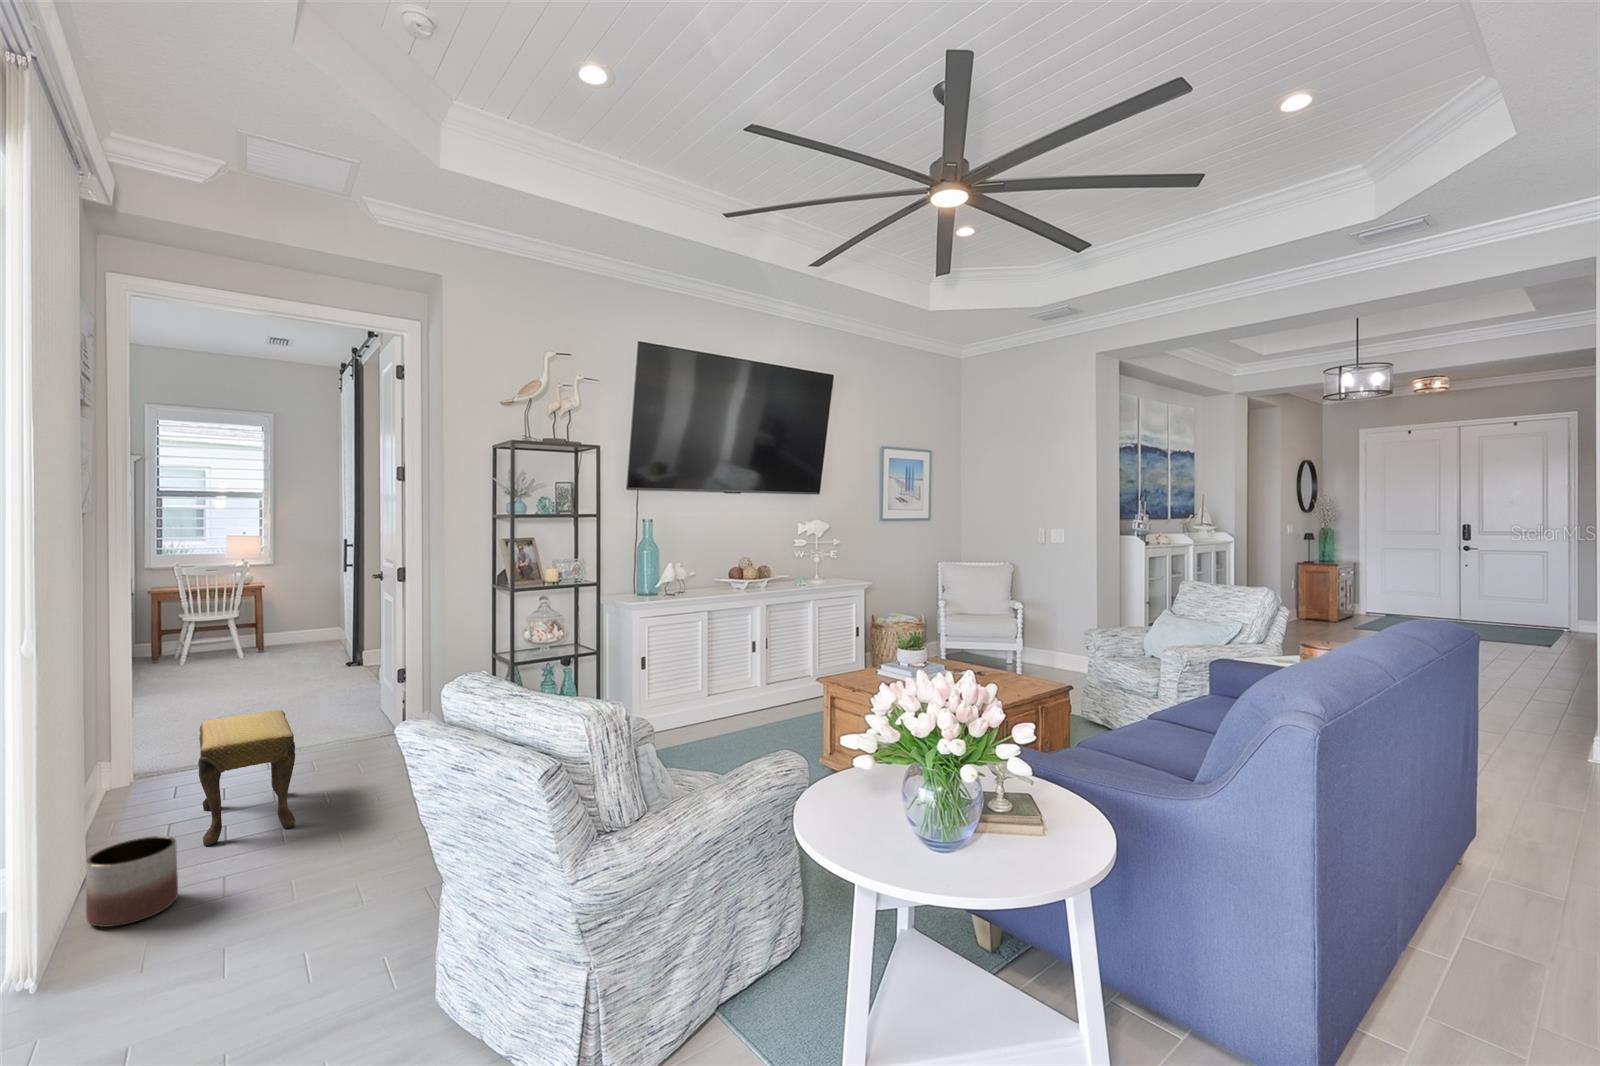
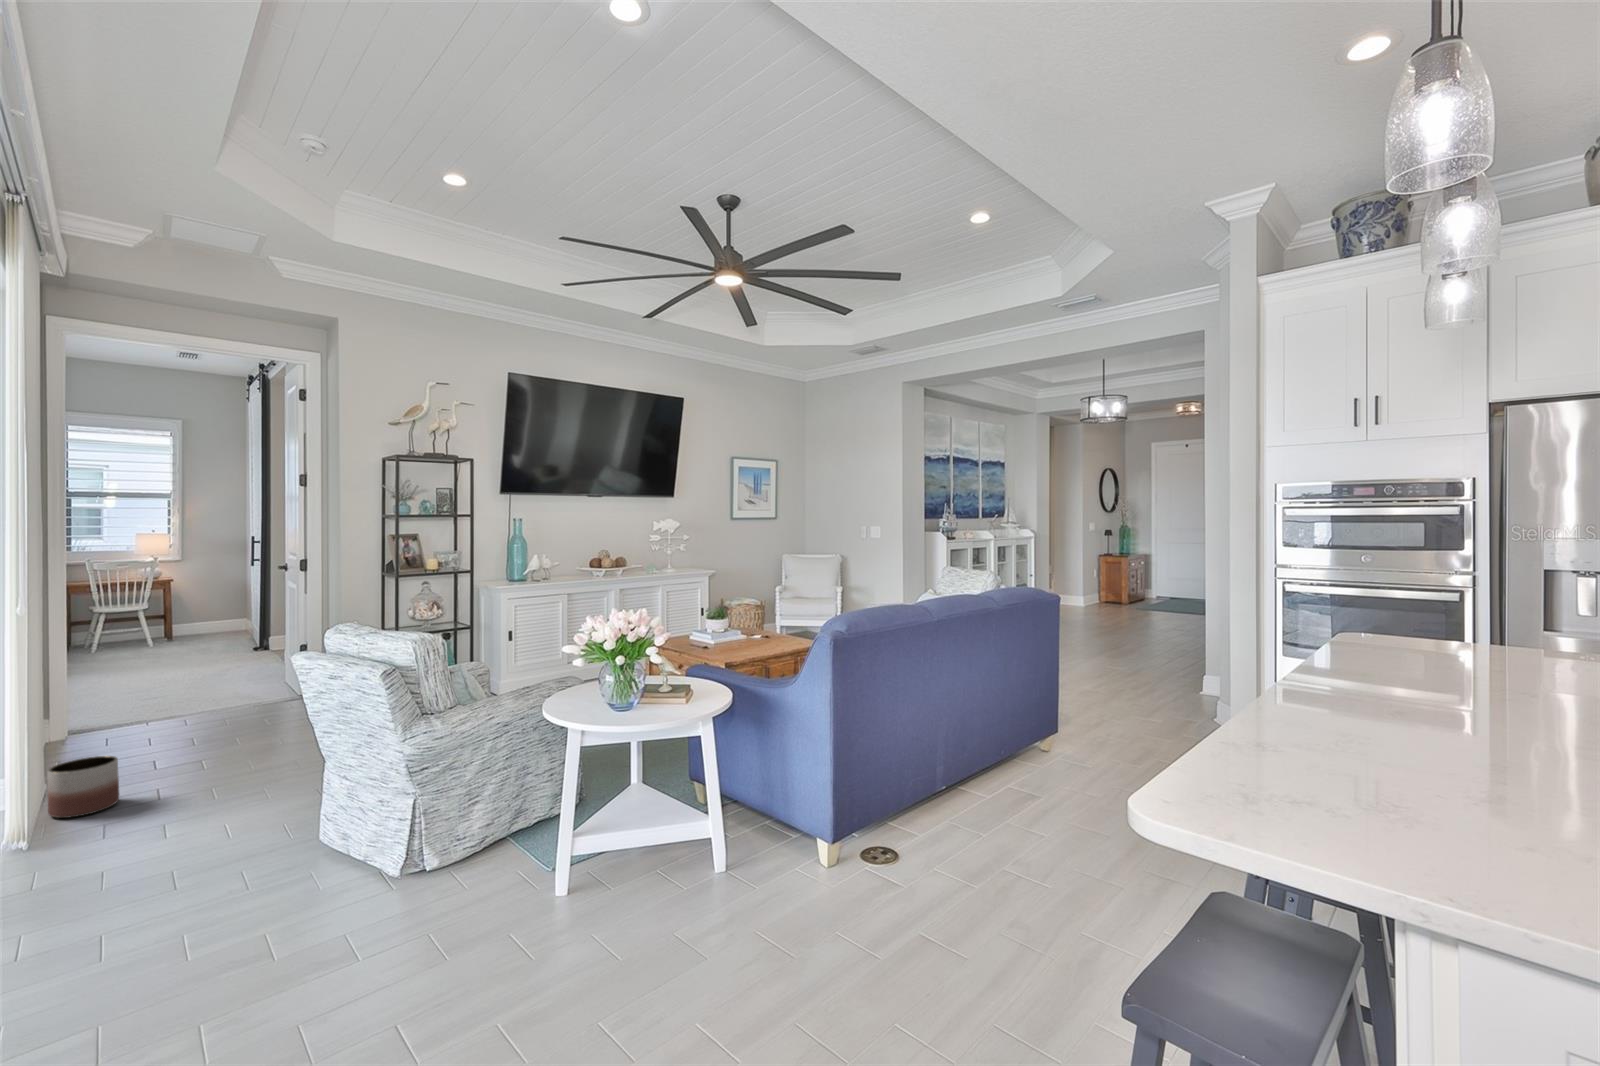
footstool: present [198,710,295,846] -> none [129,671,211,771]

